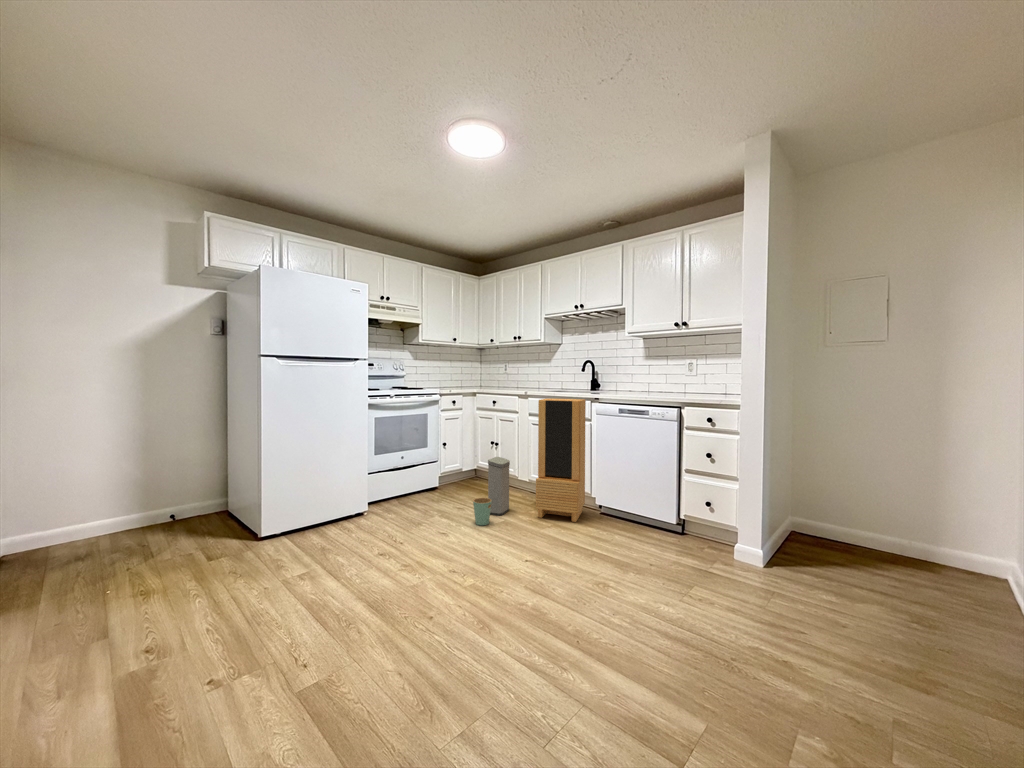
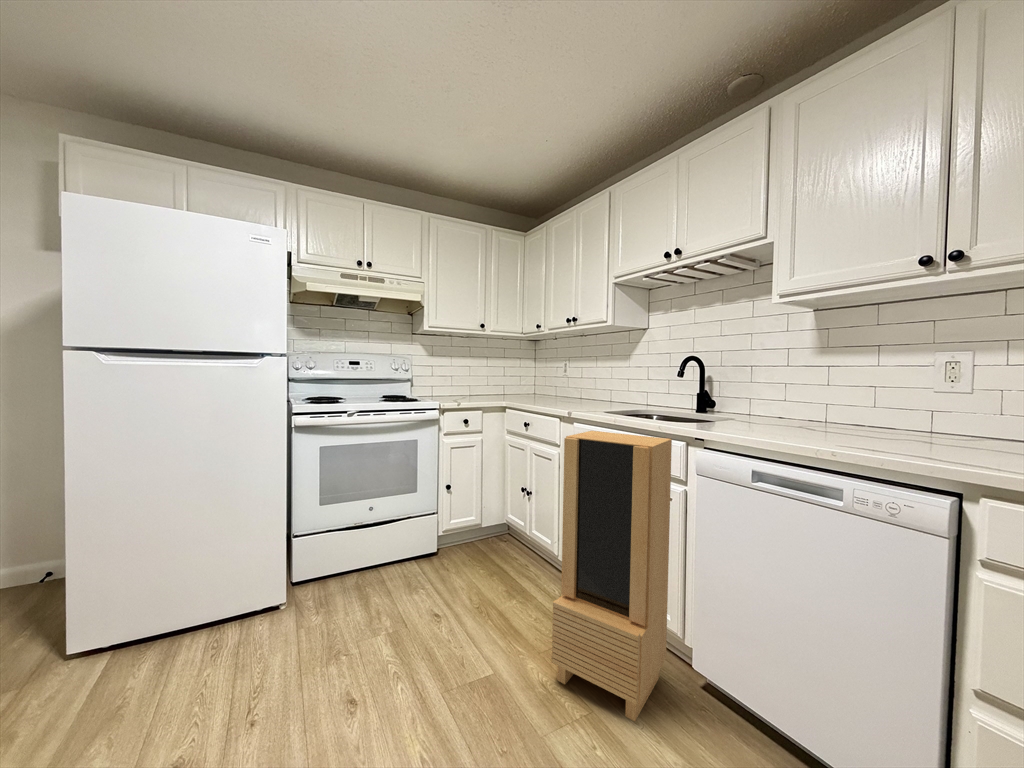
trash can: present [473,457,510,525] -> none [420,535,516,689]

